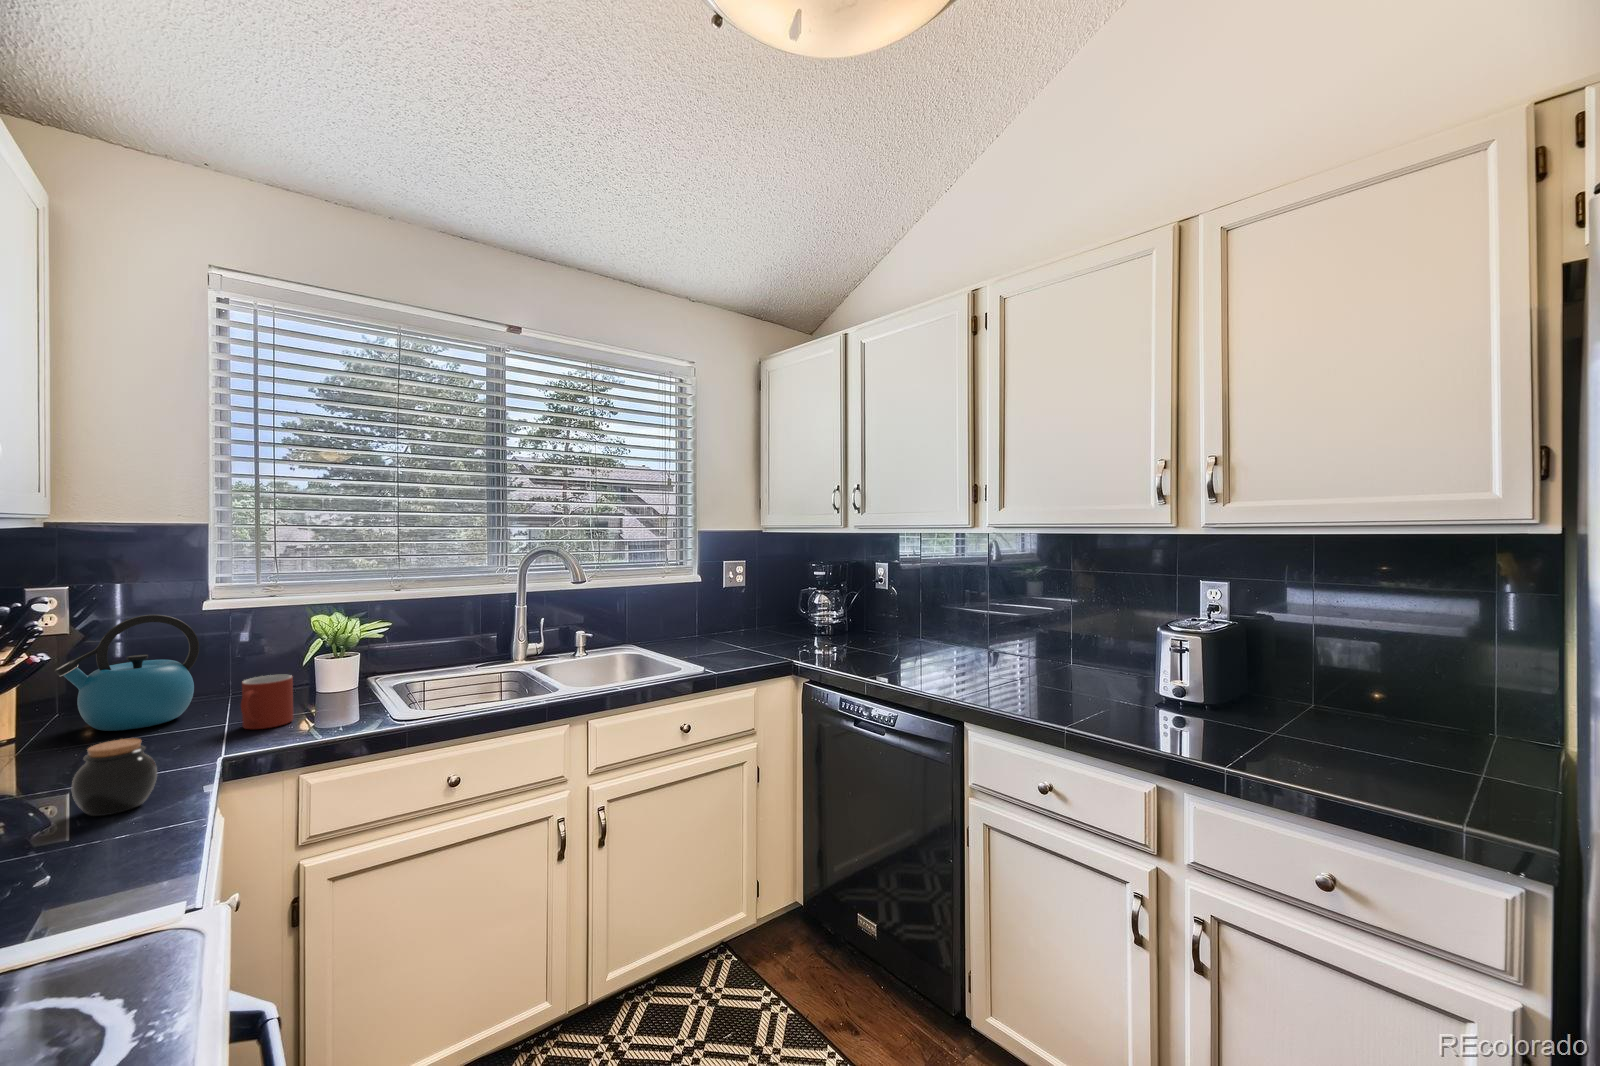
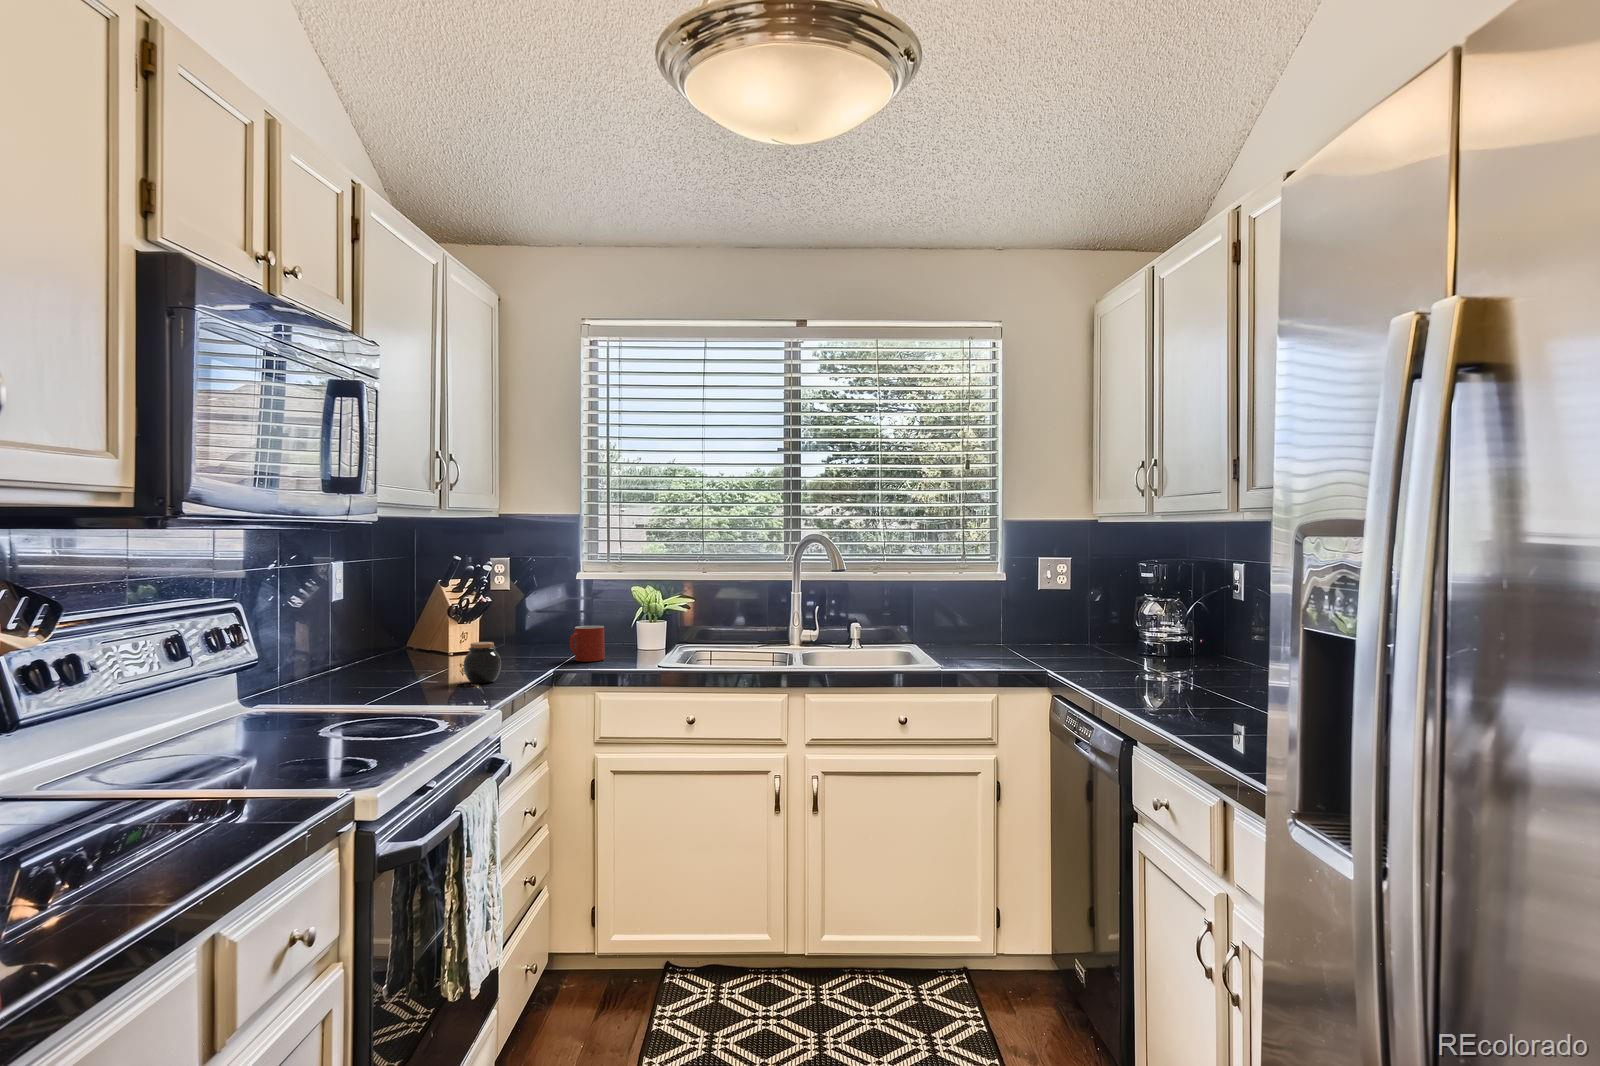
kettle: present [54,615,199,731] -> none [492,578,564,654]

